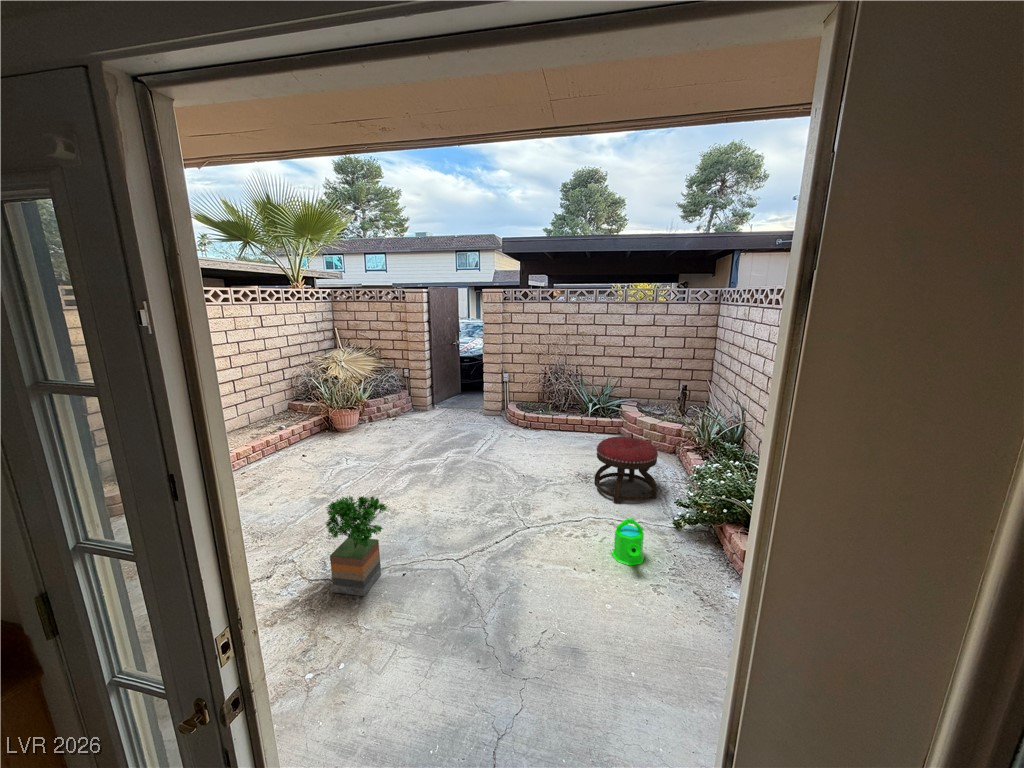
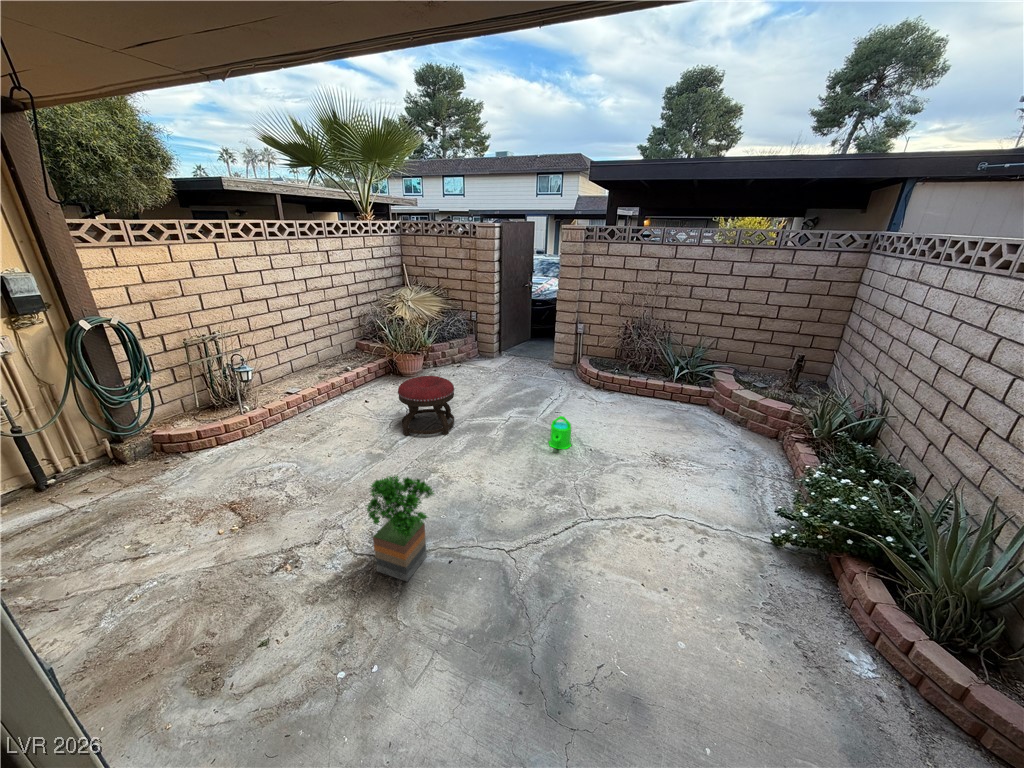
ottoman: present [594,437,658,504] -> present [398,376,454,436]
watering can: present [612,518,644,566] -> present [548,416,572,449]

